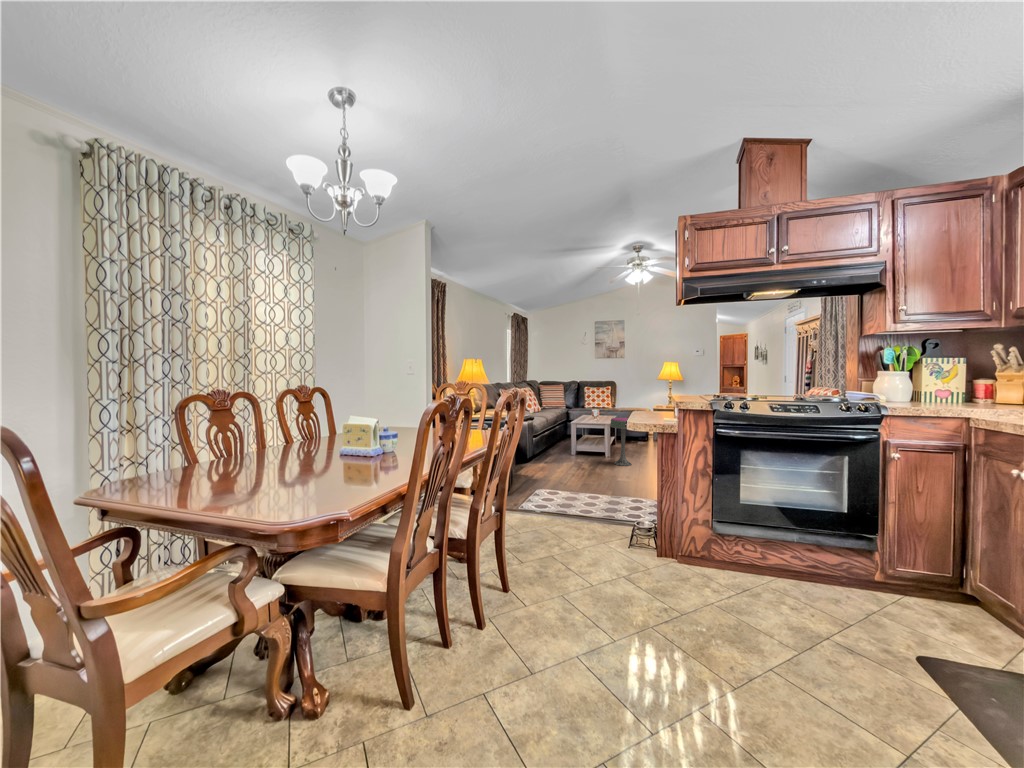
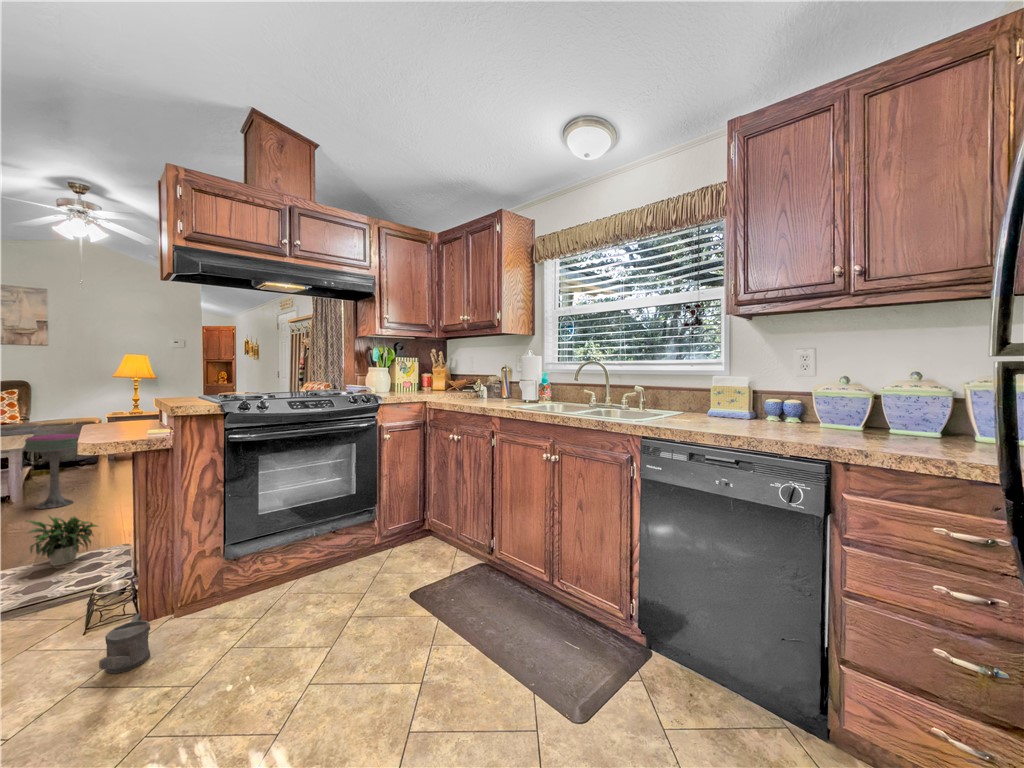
potted plant: none [605,468,641,502] -> present [27,516,98,566]
watering can: none [630,547,659,583] -> present [99,613,150,674]

